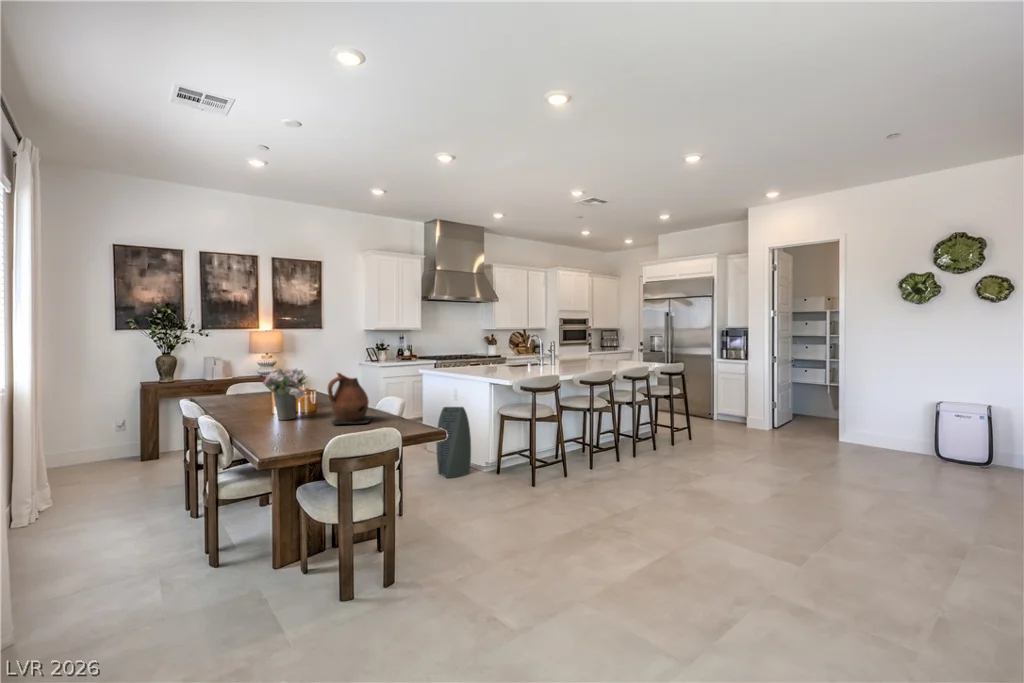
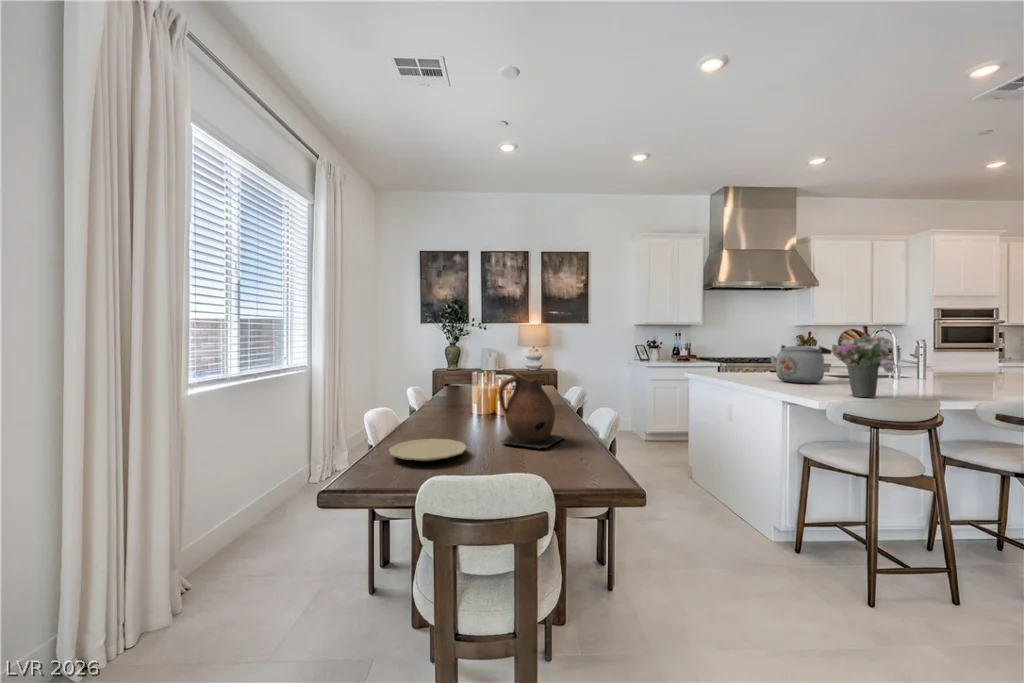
kettle: none [477,345,511,371] -> present [771,343,832,383]
flower bouquet: present [263,368,306,420] -> present [832,335,895,397]
air purifier: present [437,407,471,478] -> none [697,429,752,536]
plate: none [258,426,319,441] -> present [389,439,467,461]

